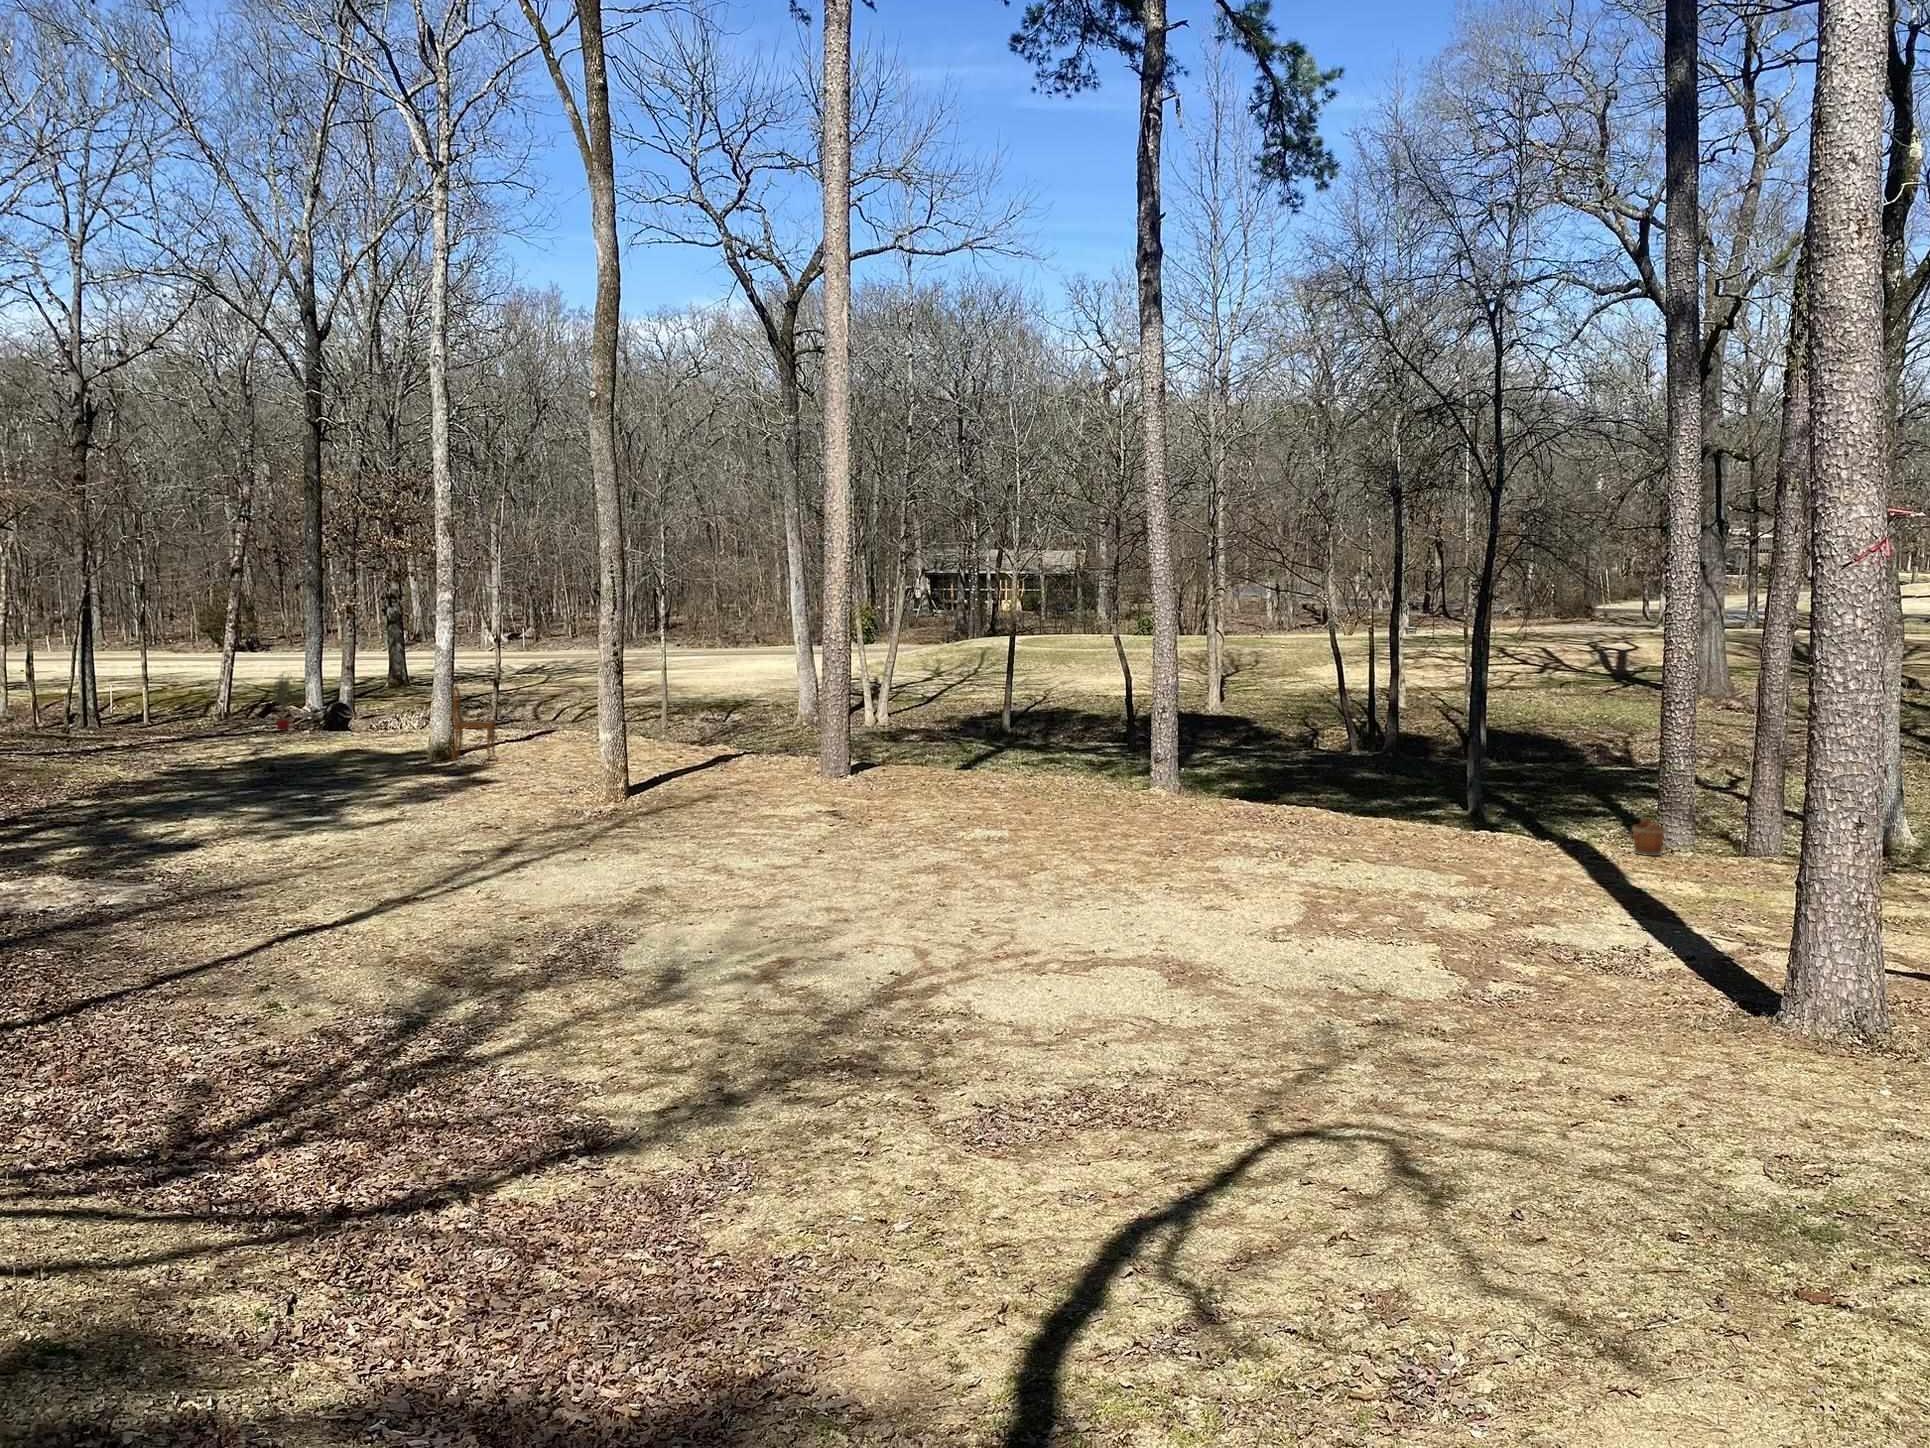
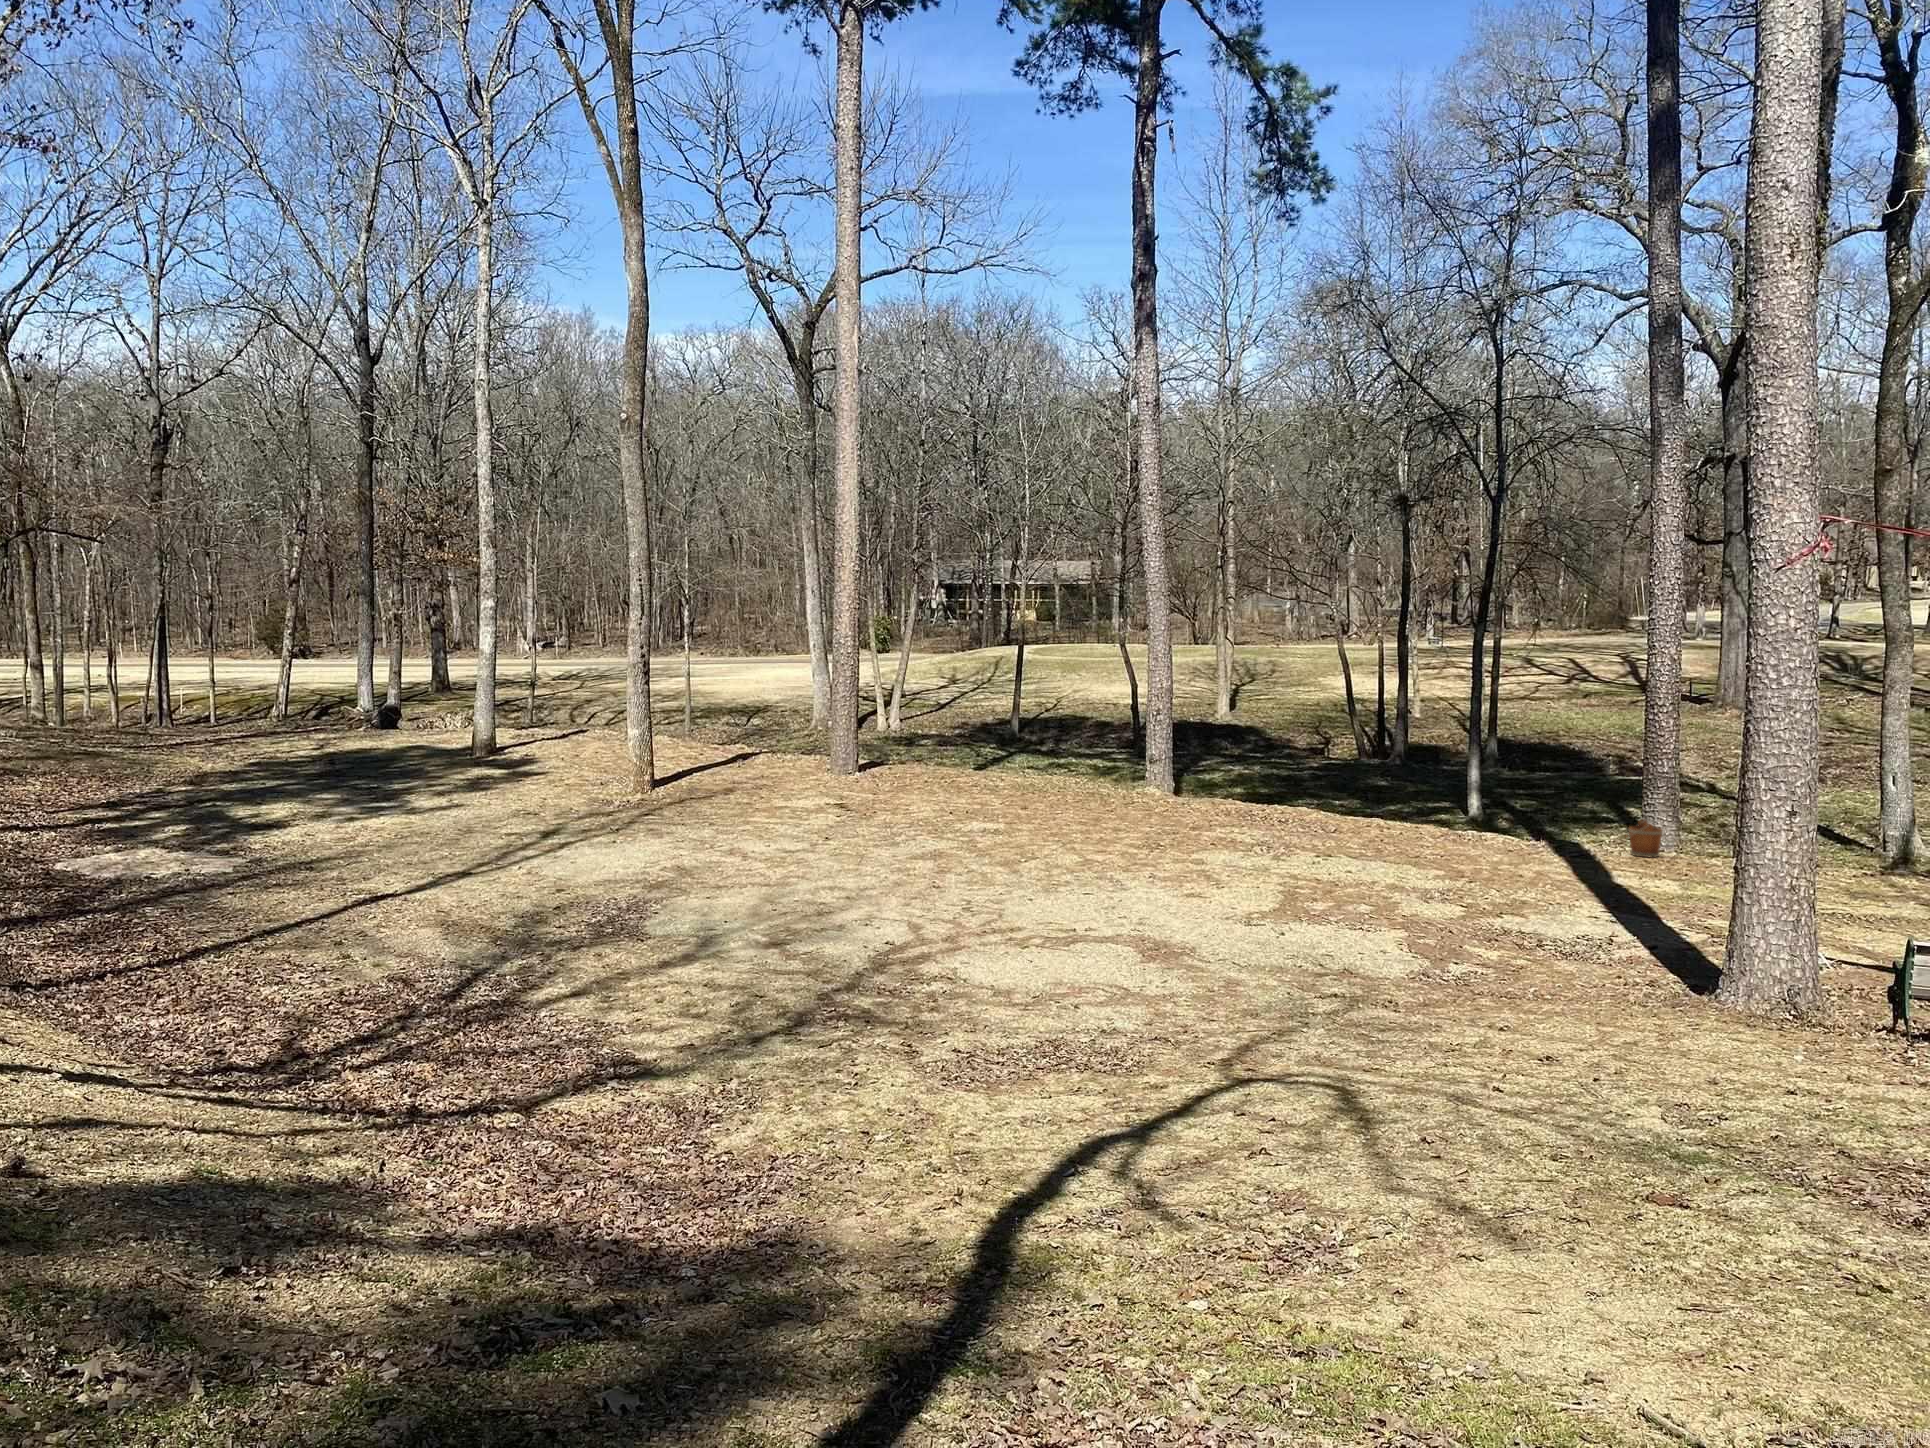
potted tree: present [270,674,305,731] -> none [329,675,361,729]
chair: present [451,686,495,760] -> none [490,687,531,757]

